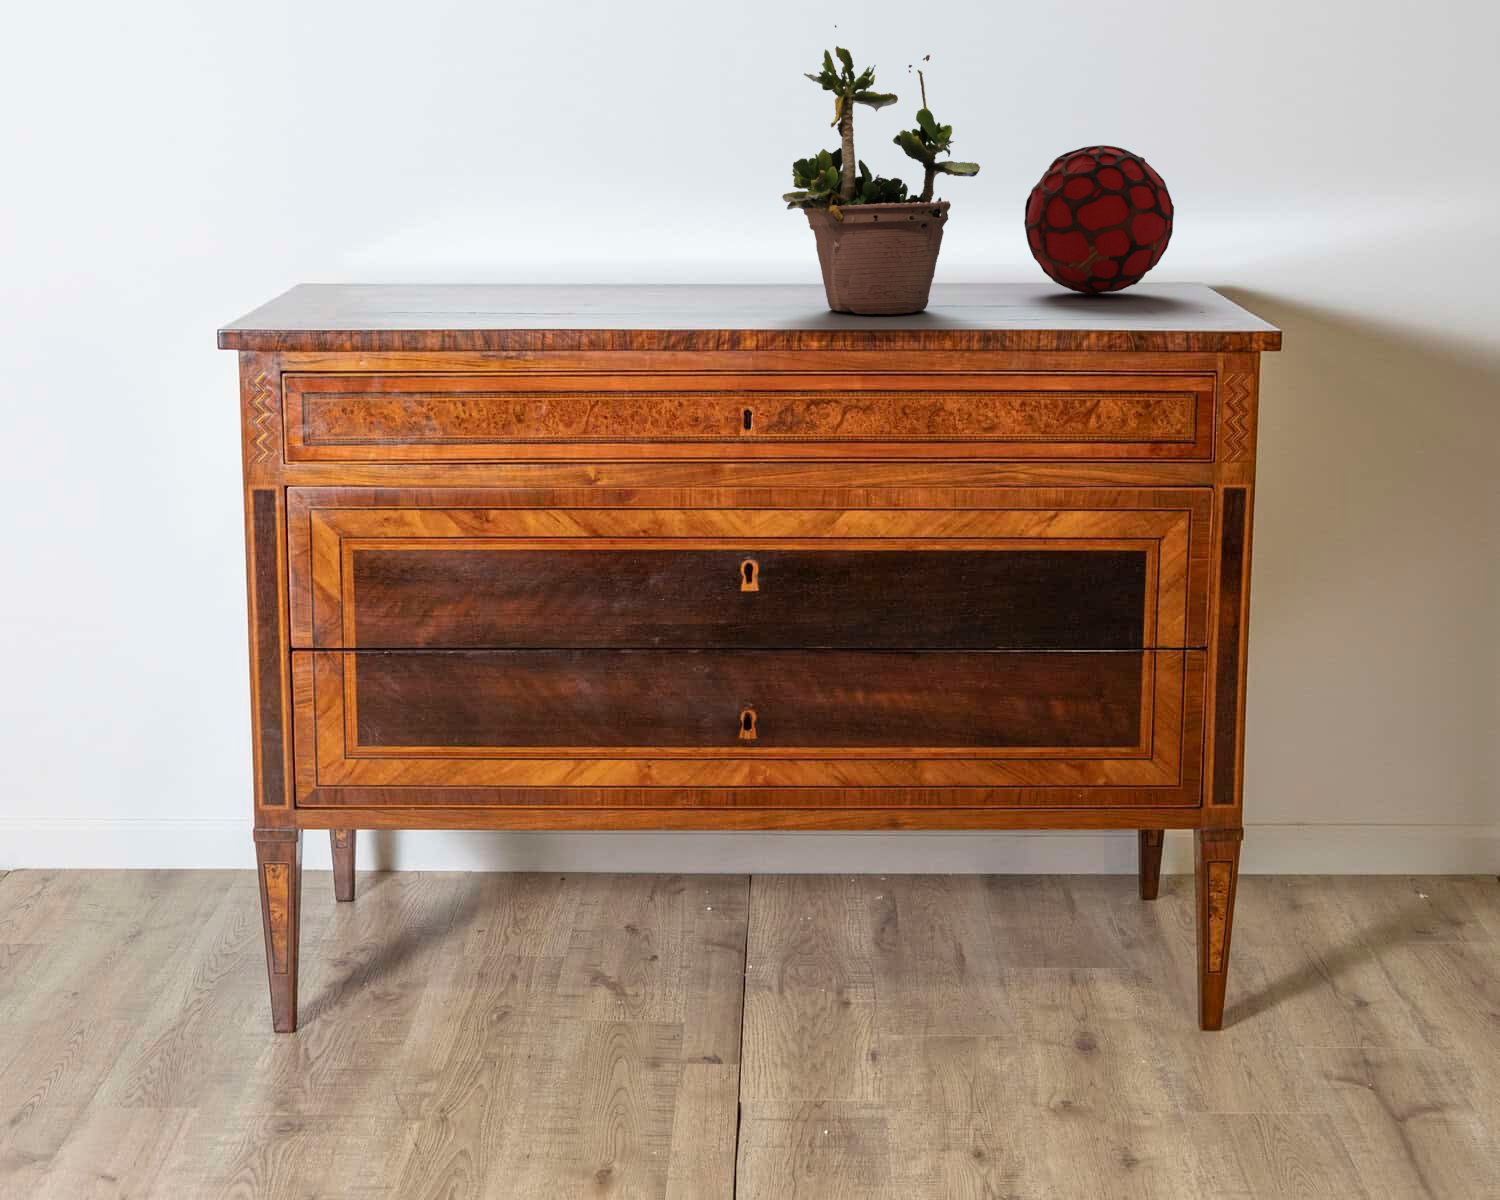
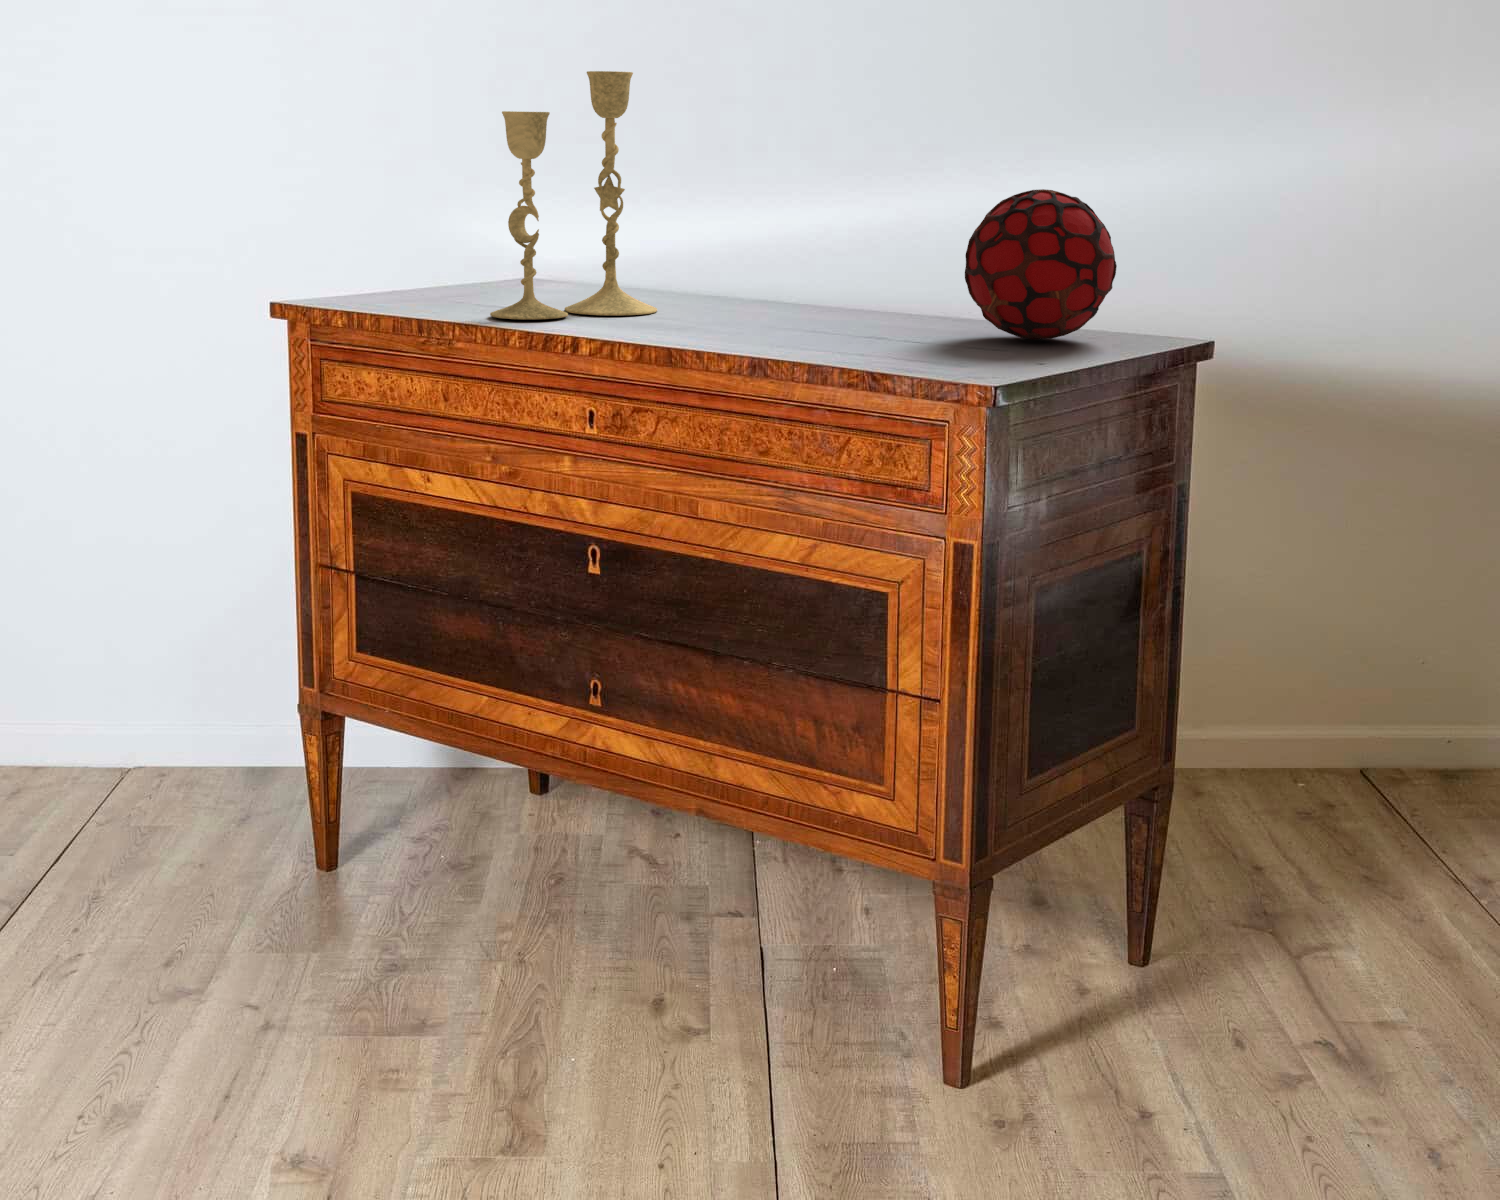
potted plant: present [782,25,980,314] -> none [672,70,852,339]
candlestick: none [519,28,662,319] -> present [490,71,657,320]

